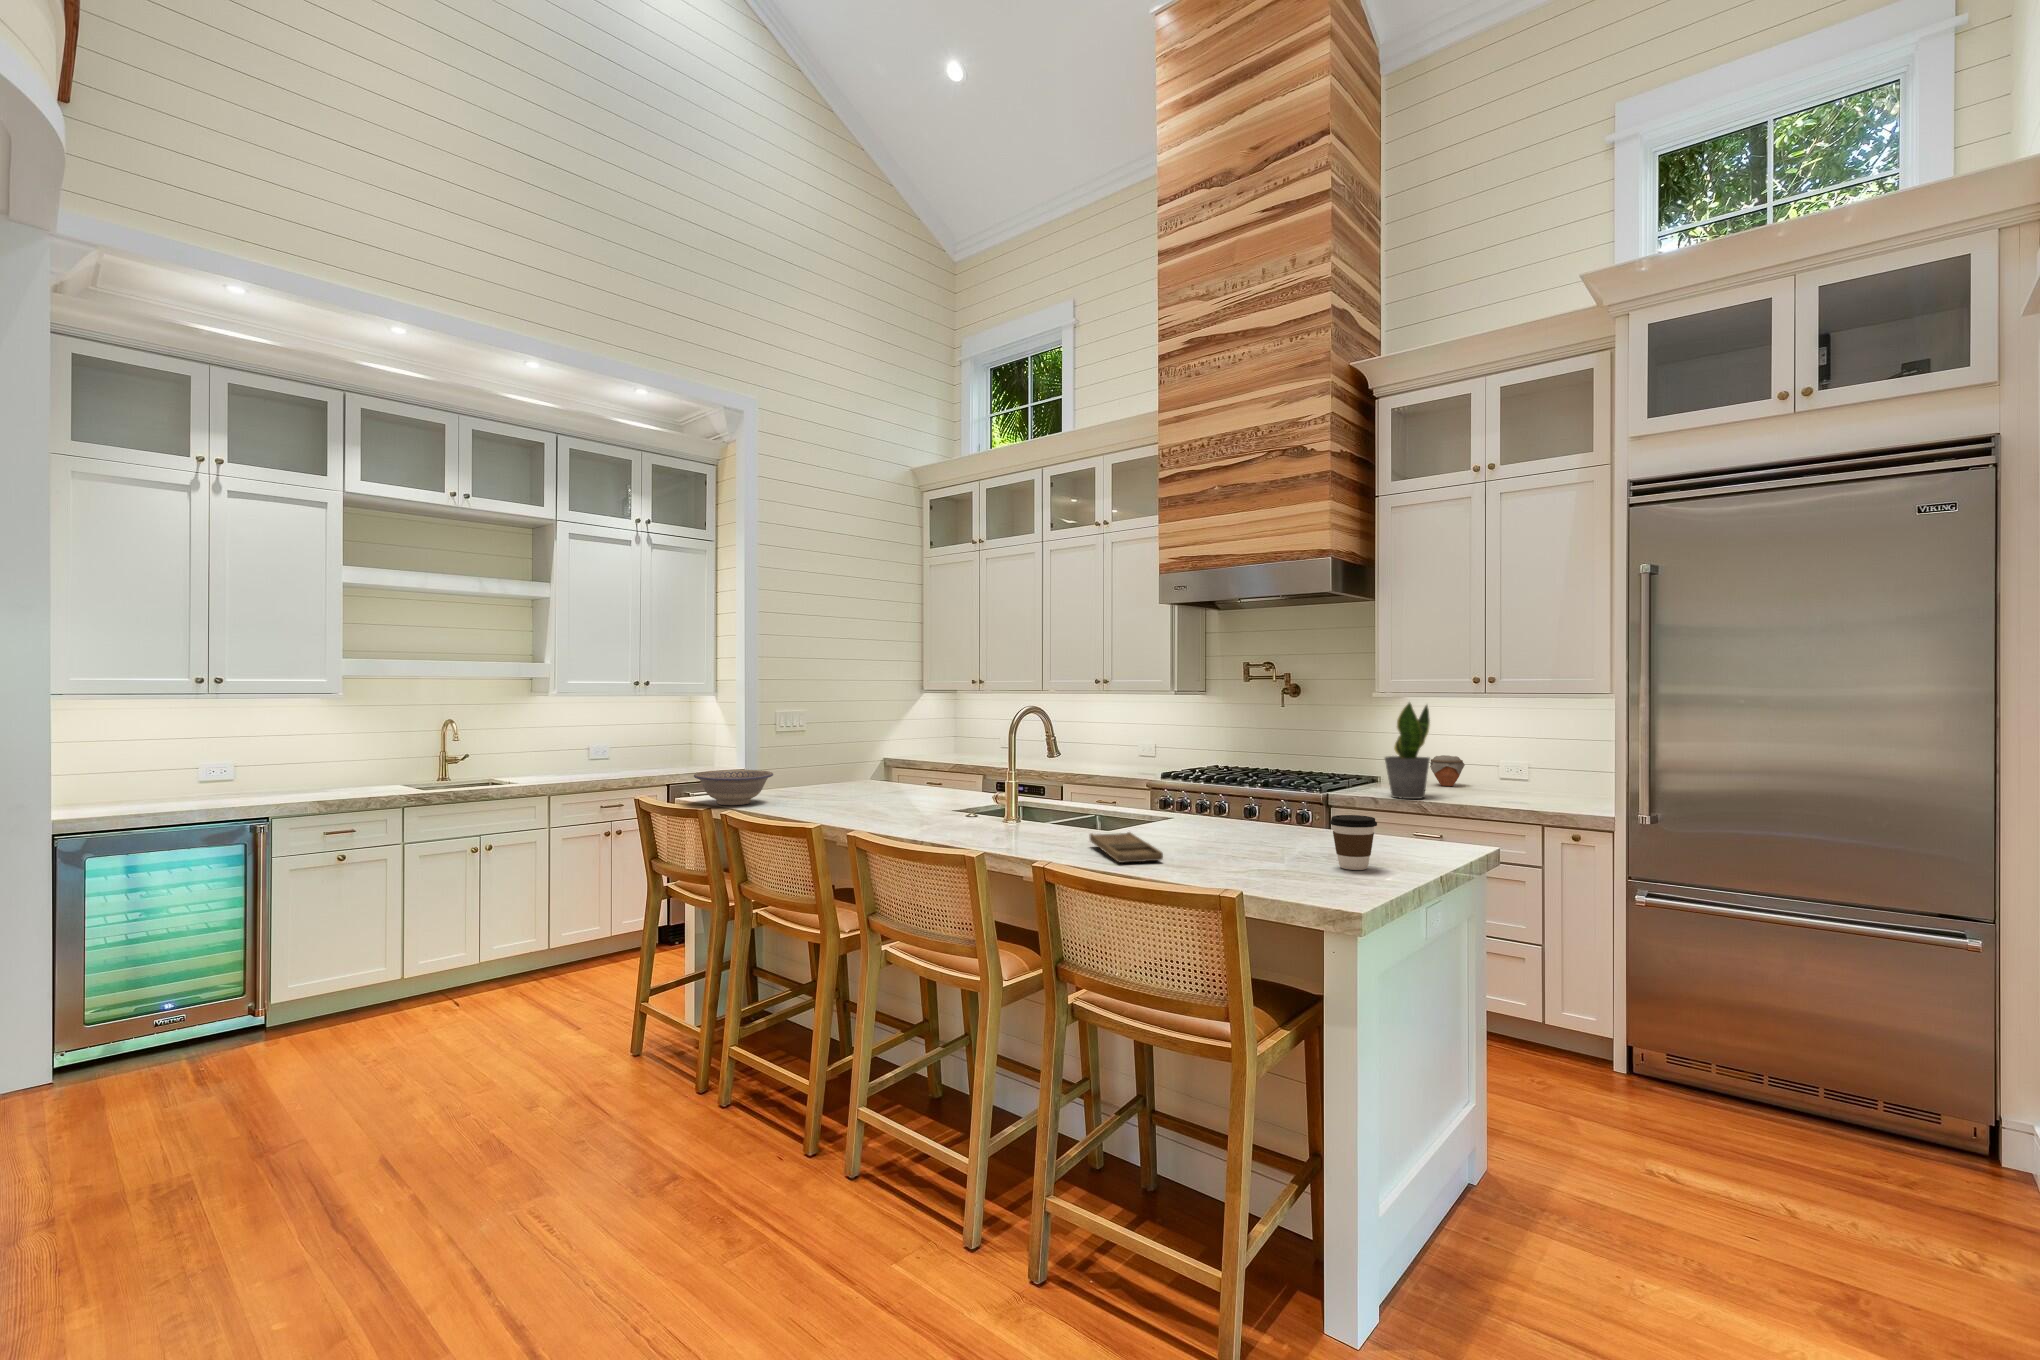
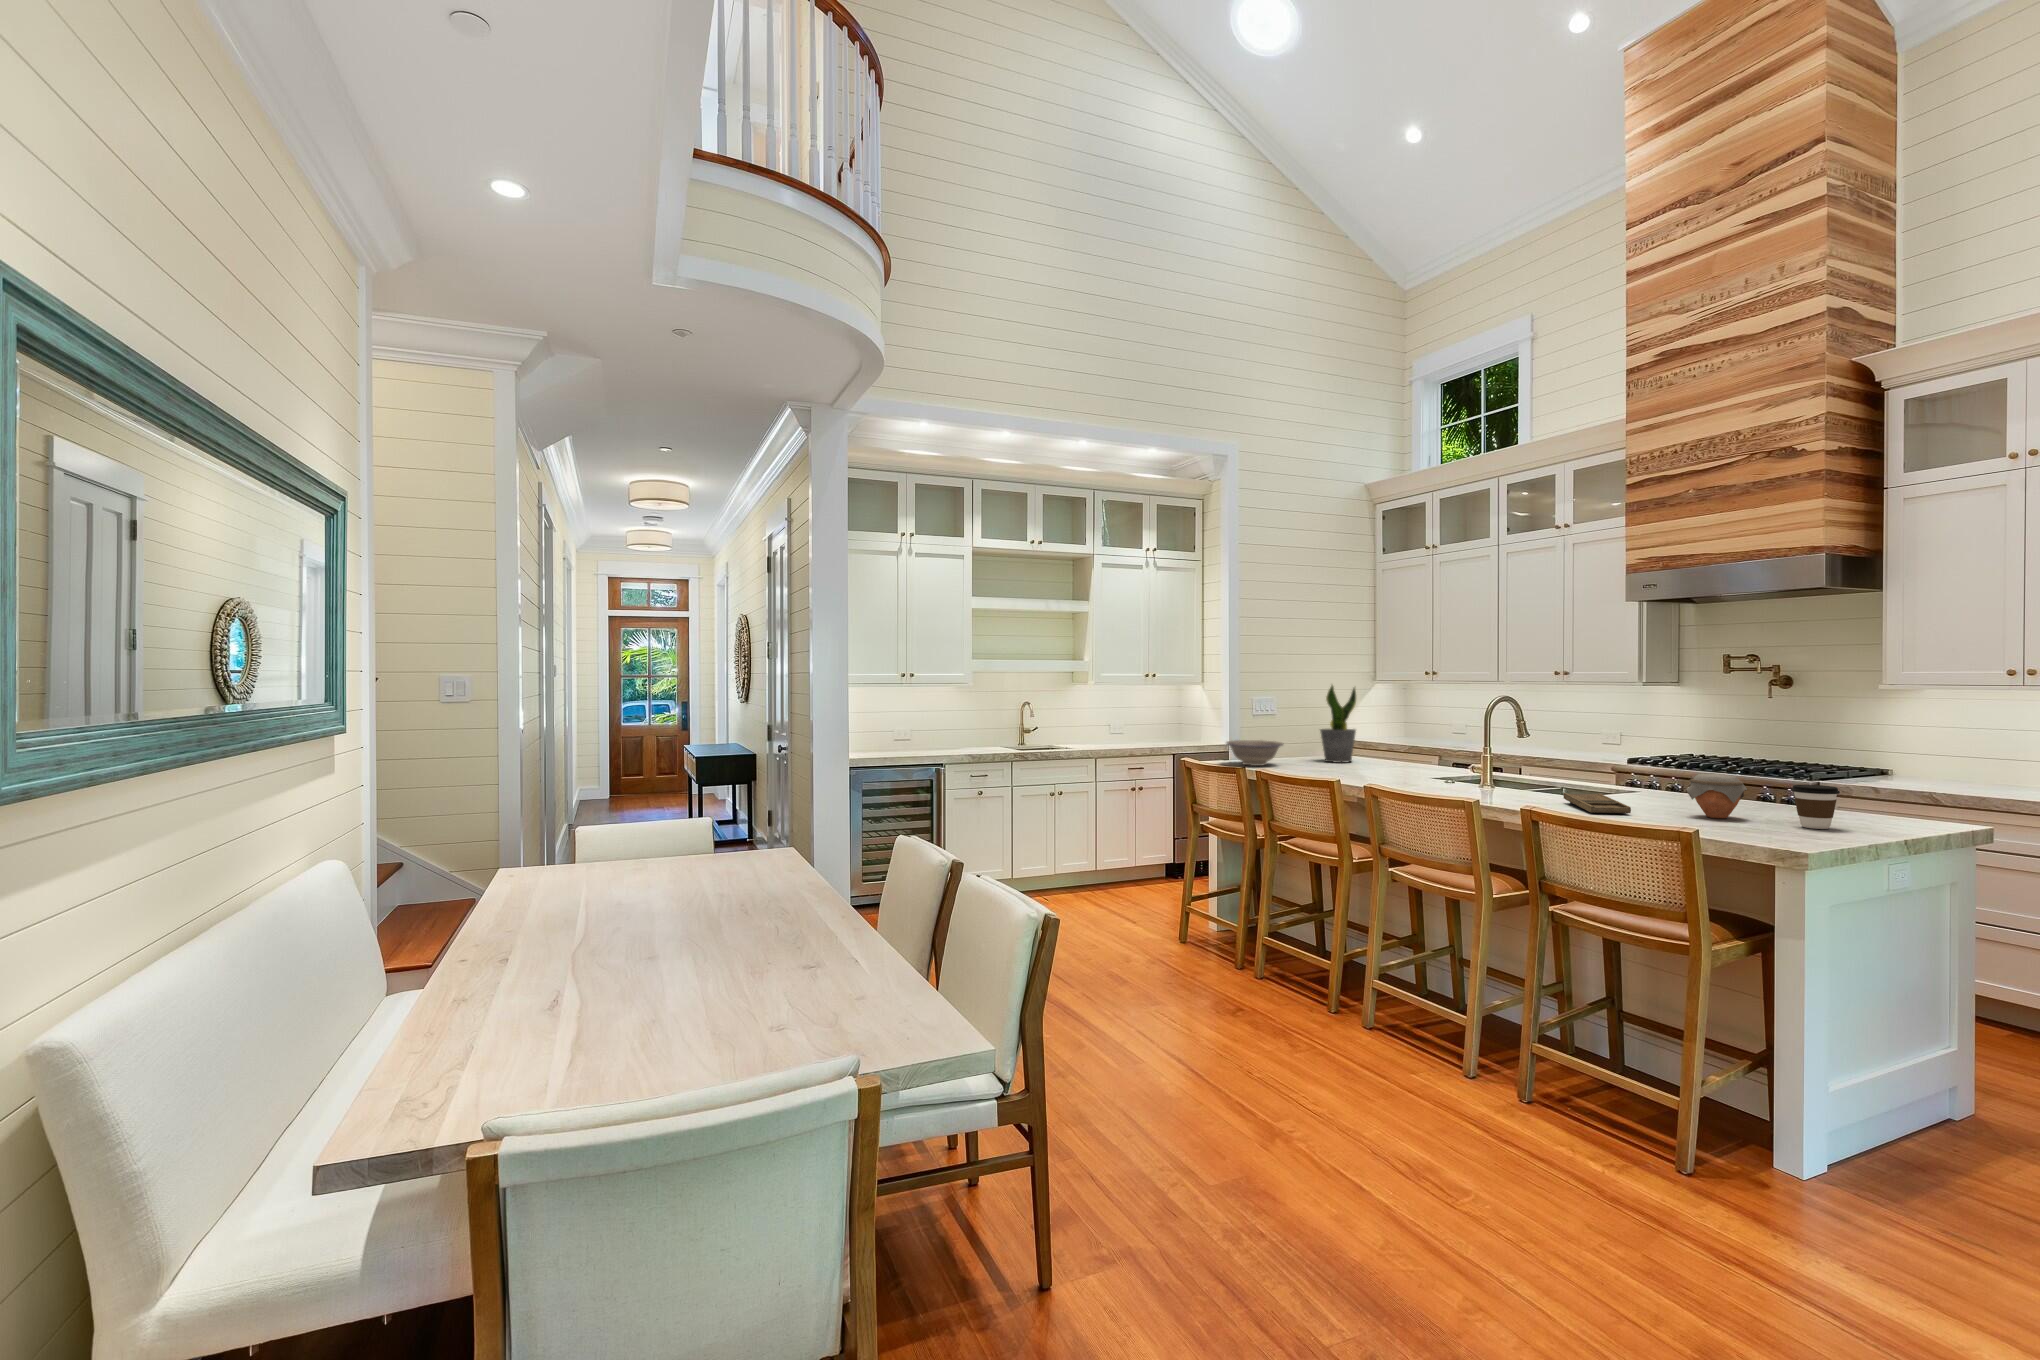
potted plant: present [1385,703,1430,799] -> present [1320,685,1356,763]
jar: present [1430,755,1465,786] -> present [1687,774,1747,818]

